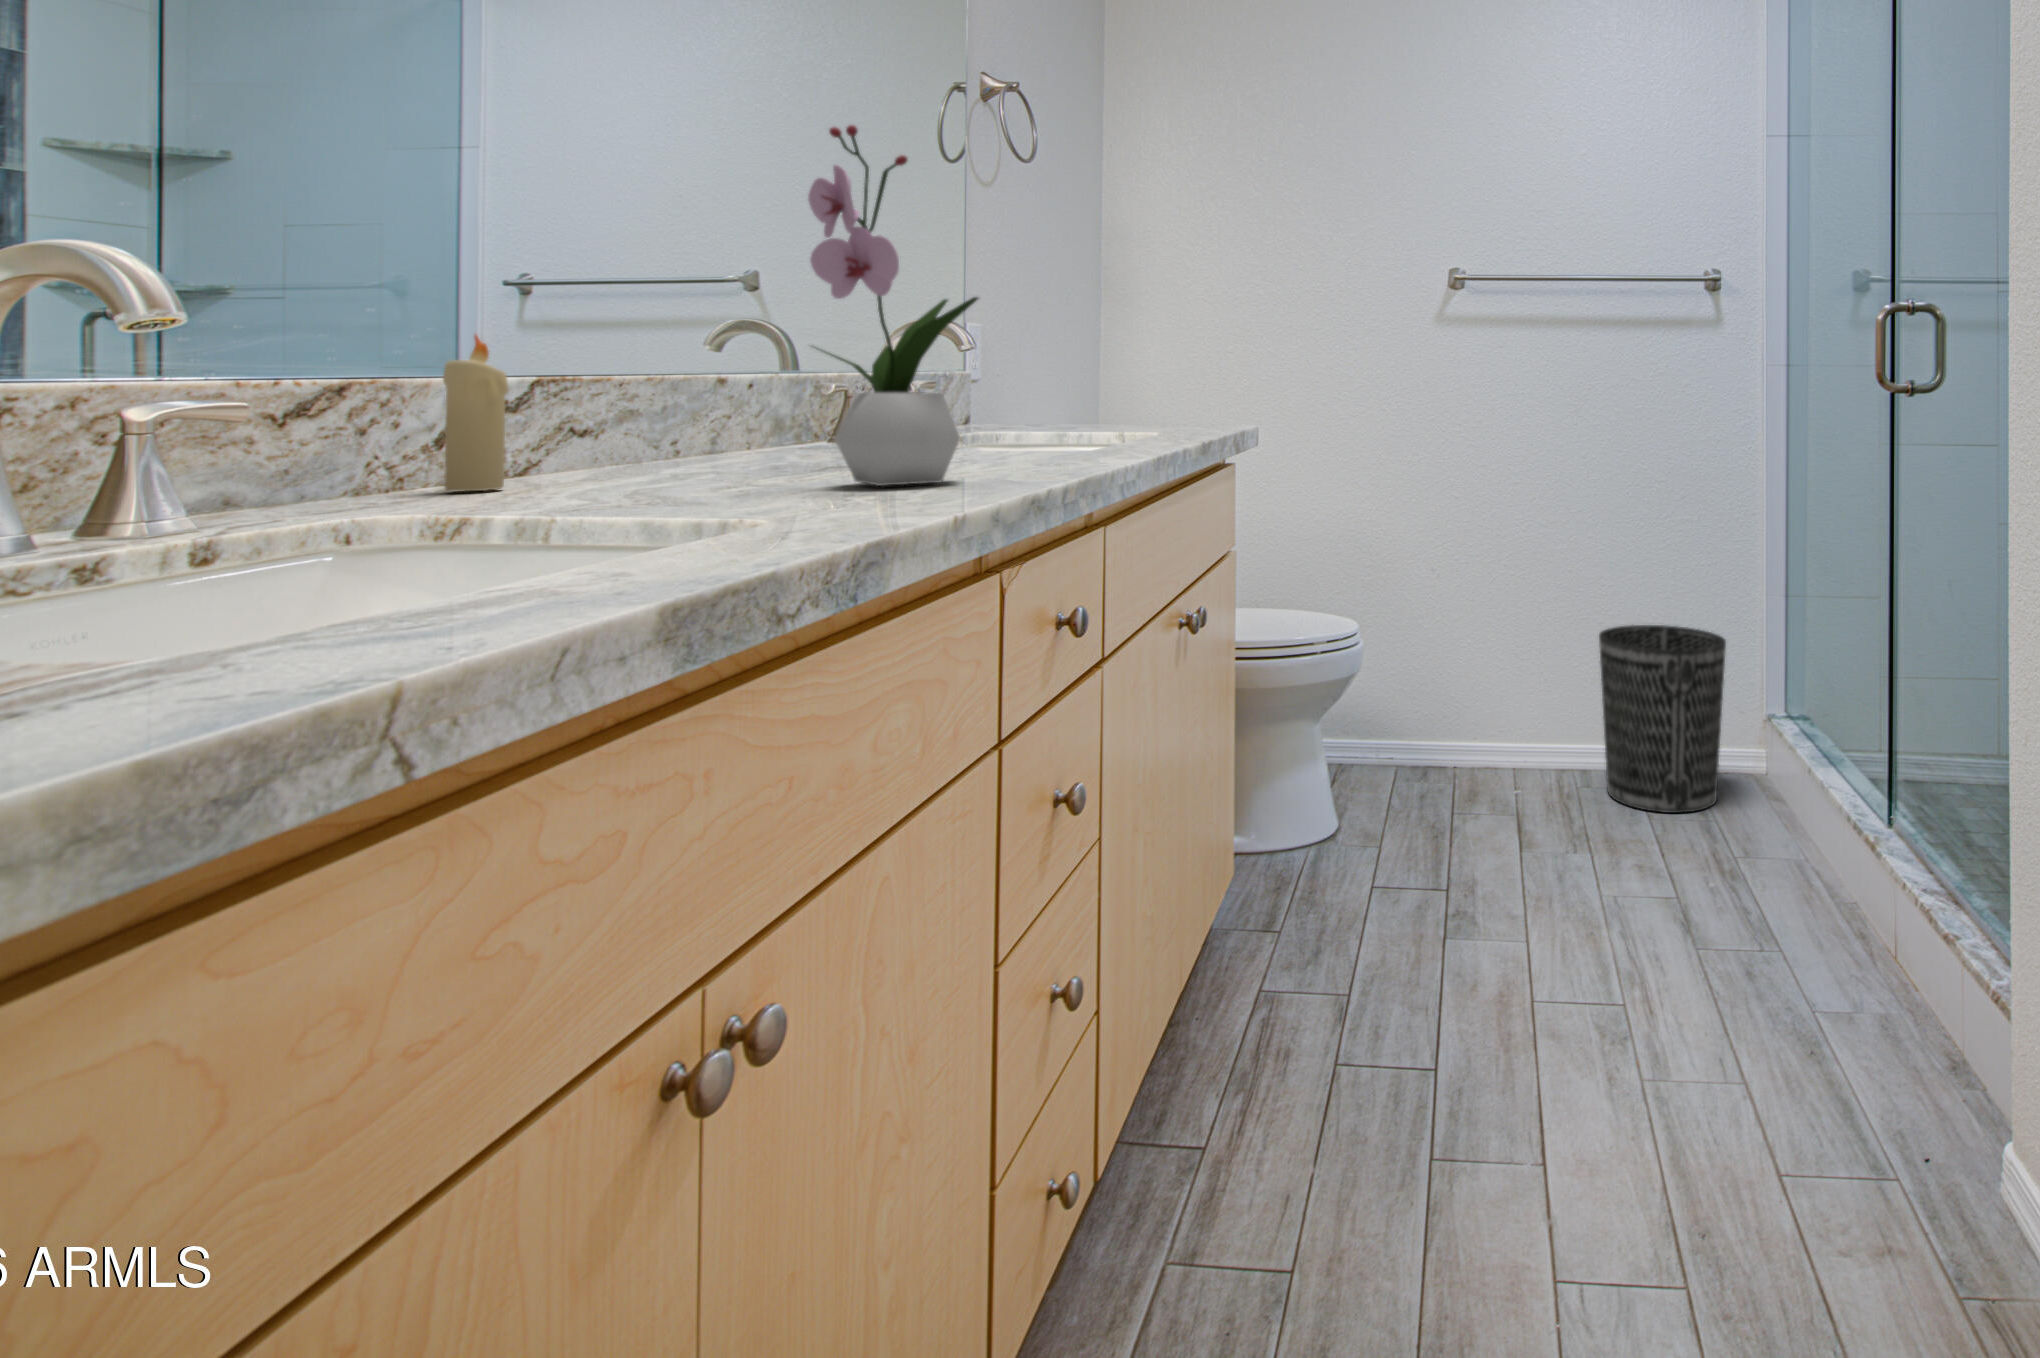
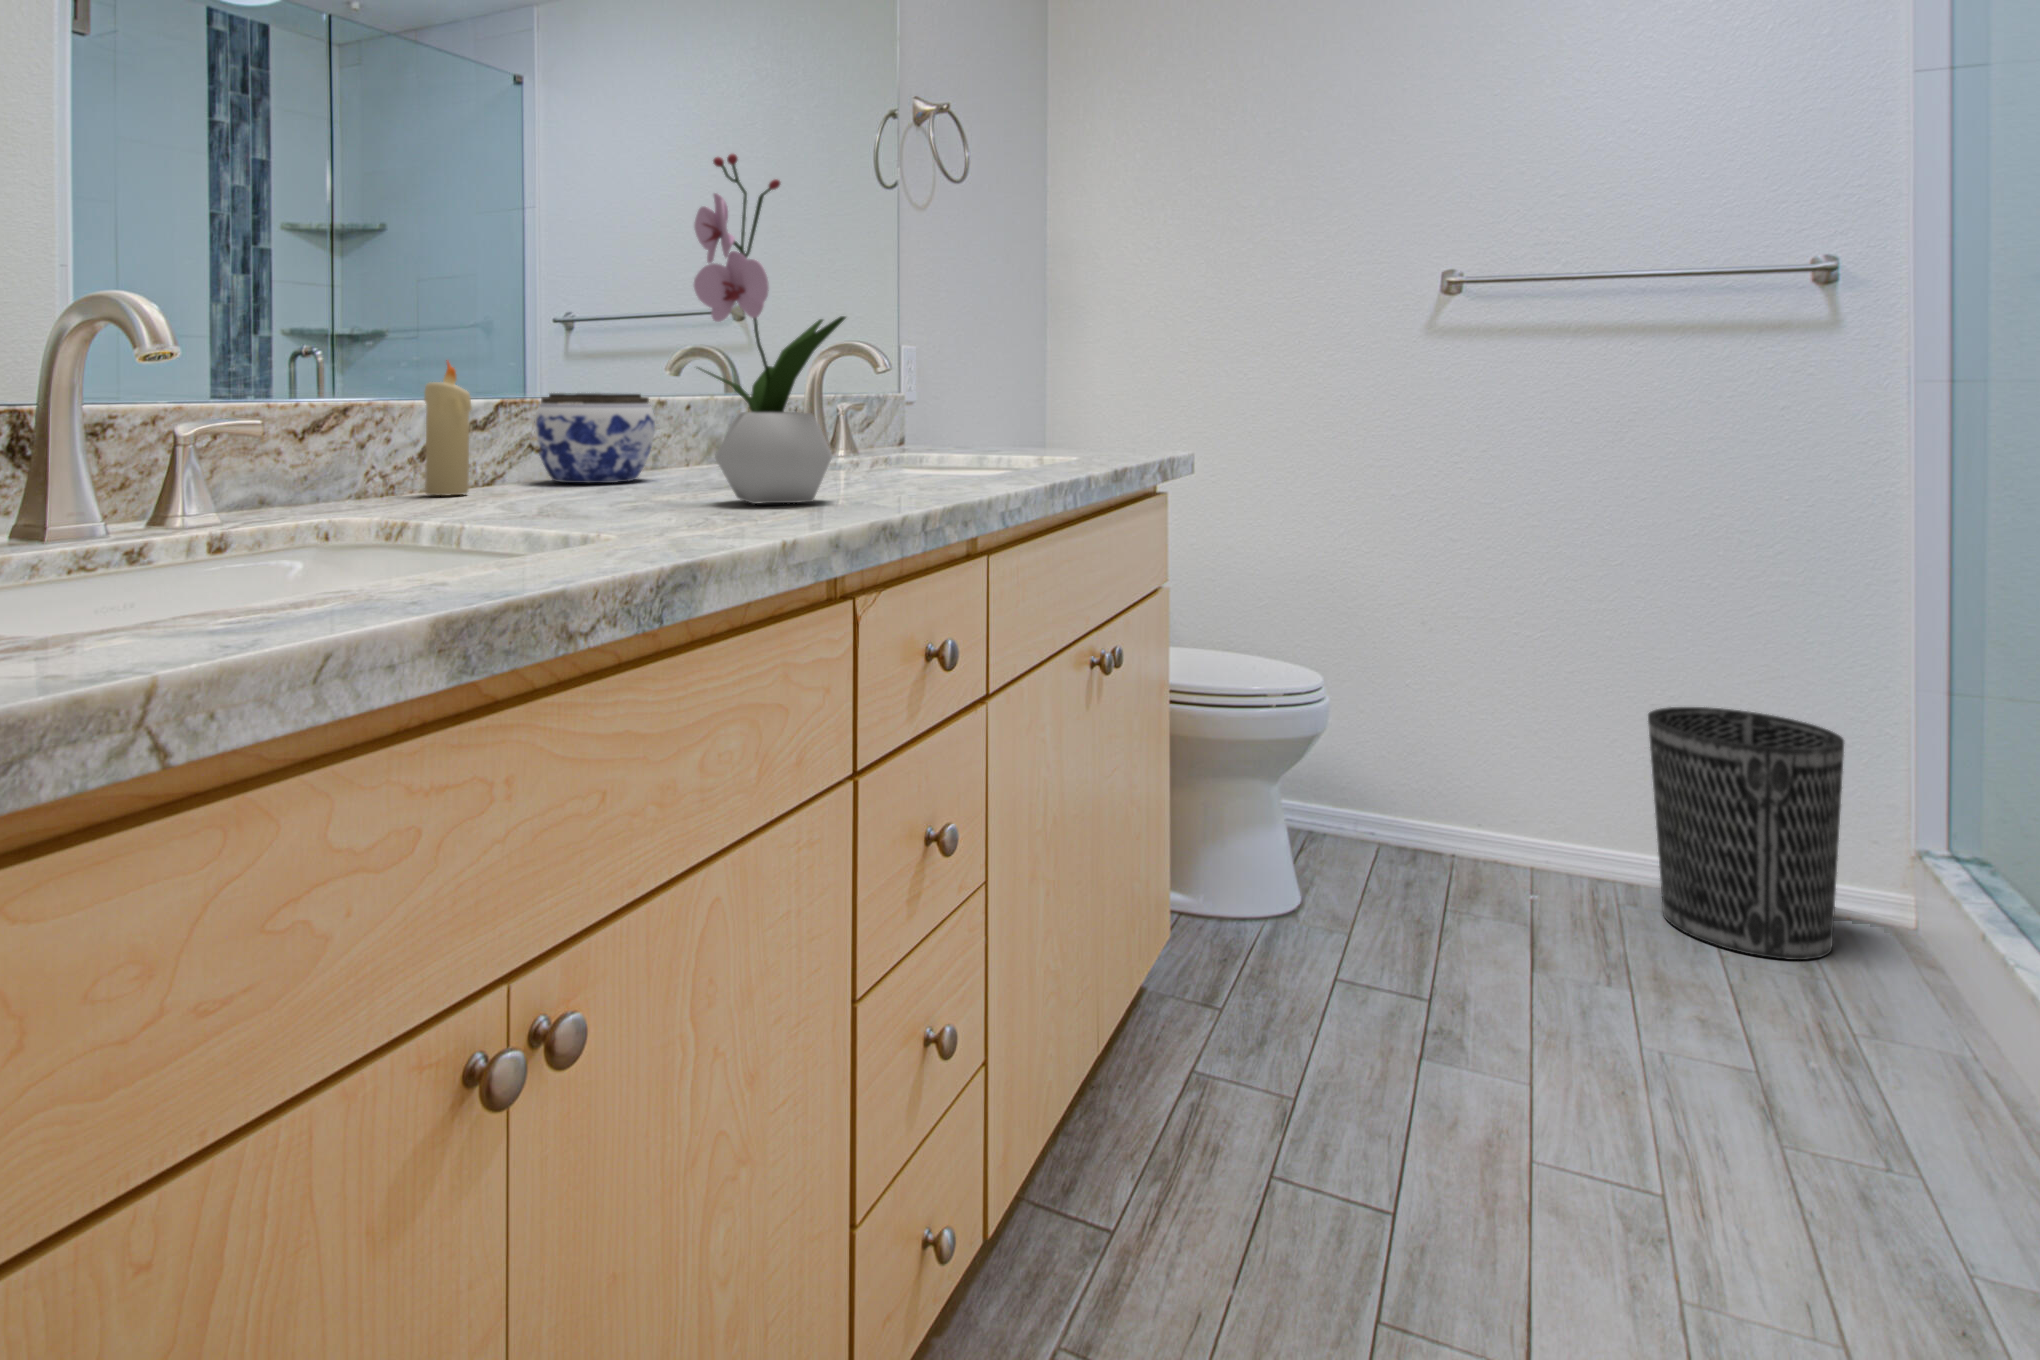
jar: none [576,374,728,473] -> present [534,393,655,483]

